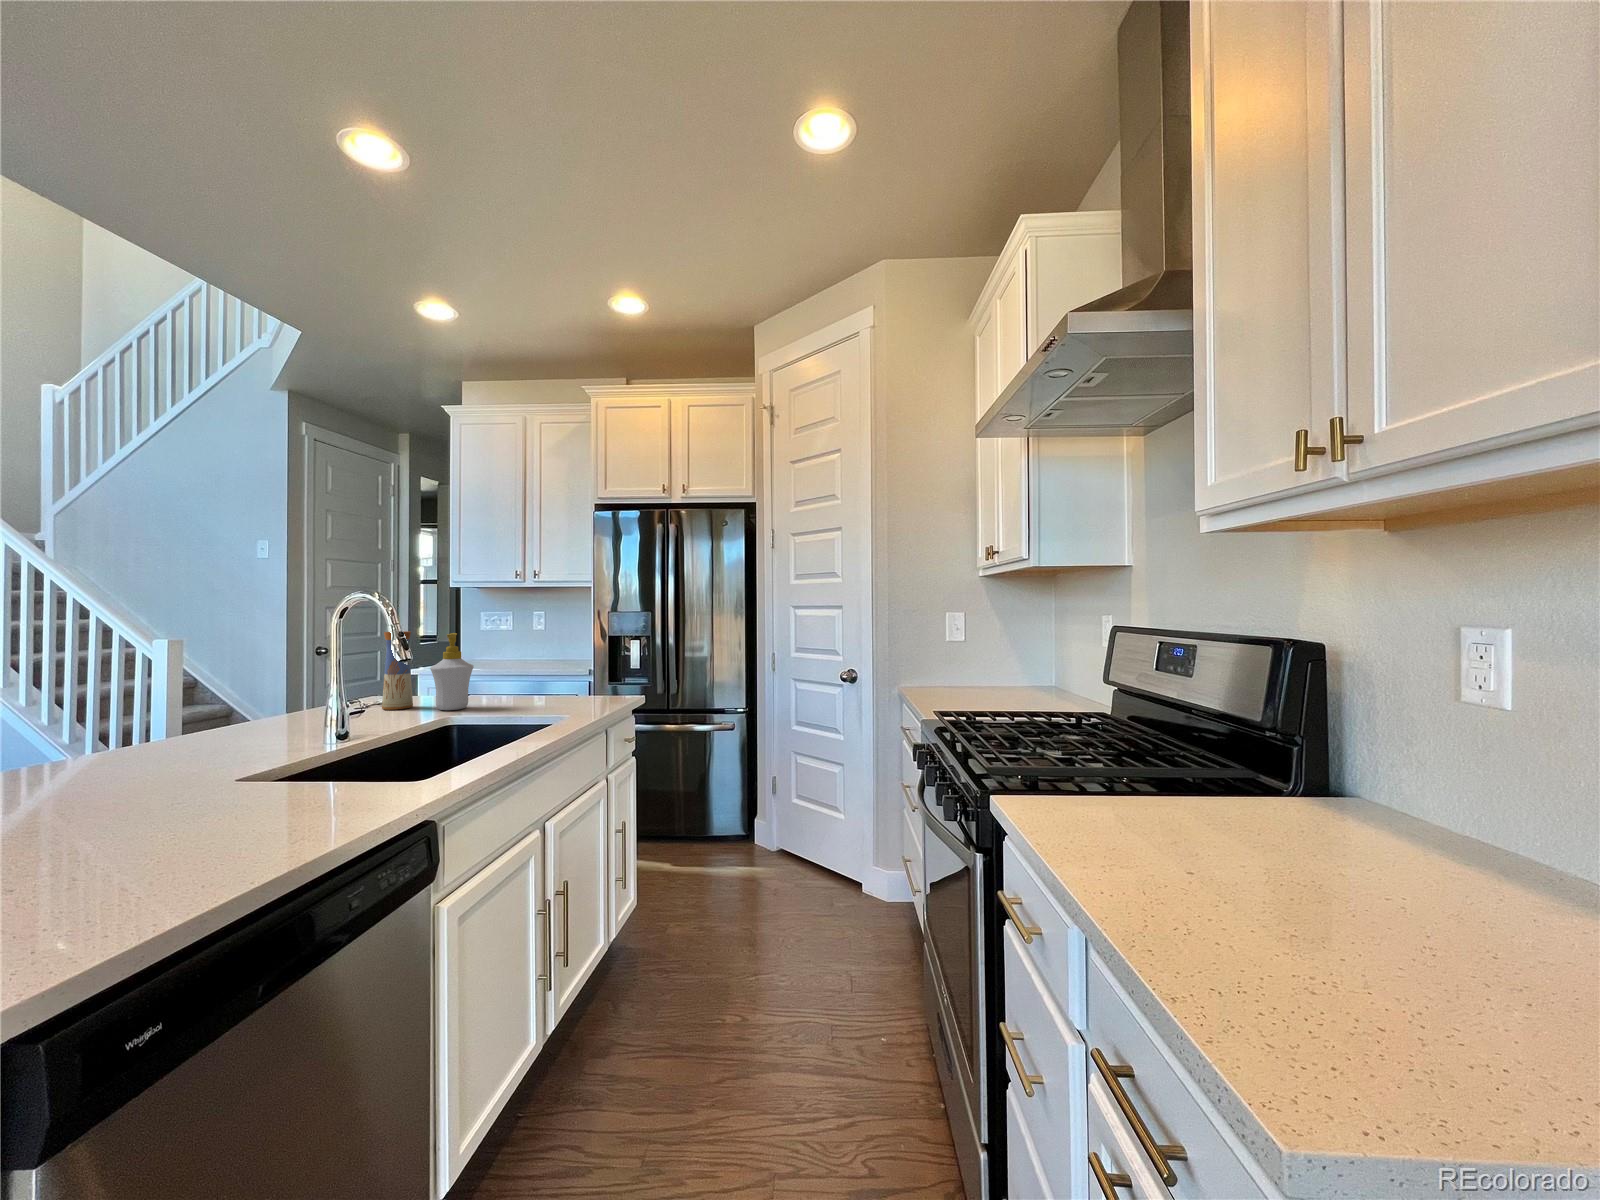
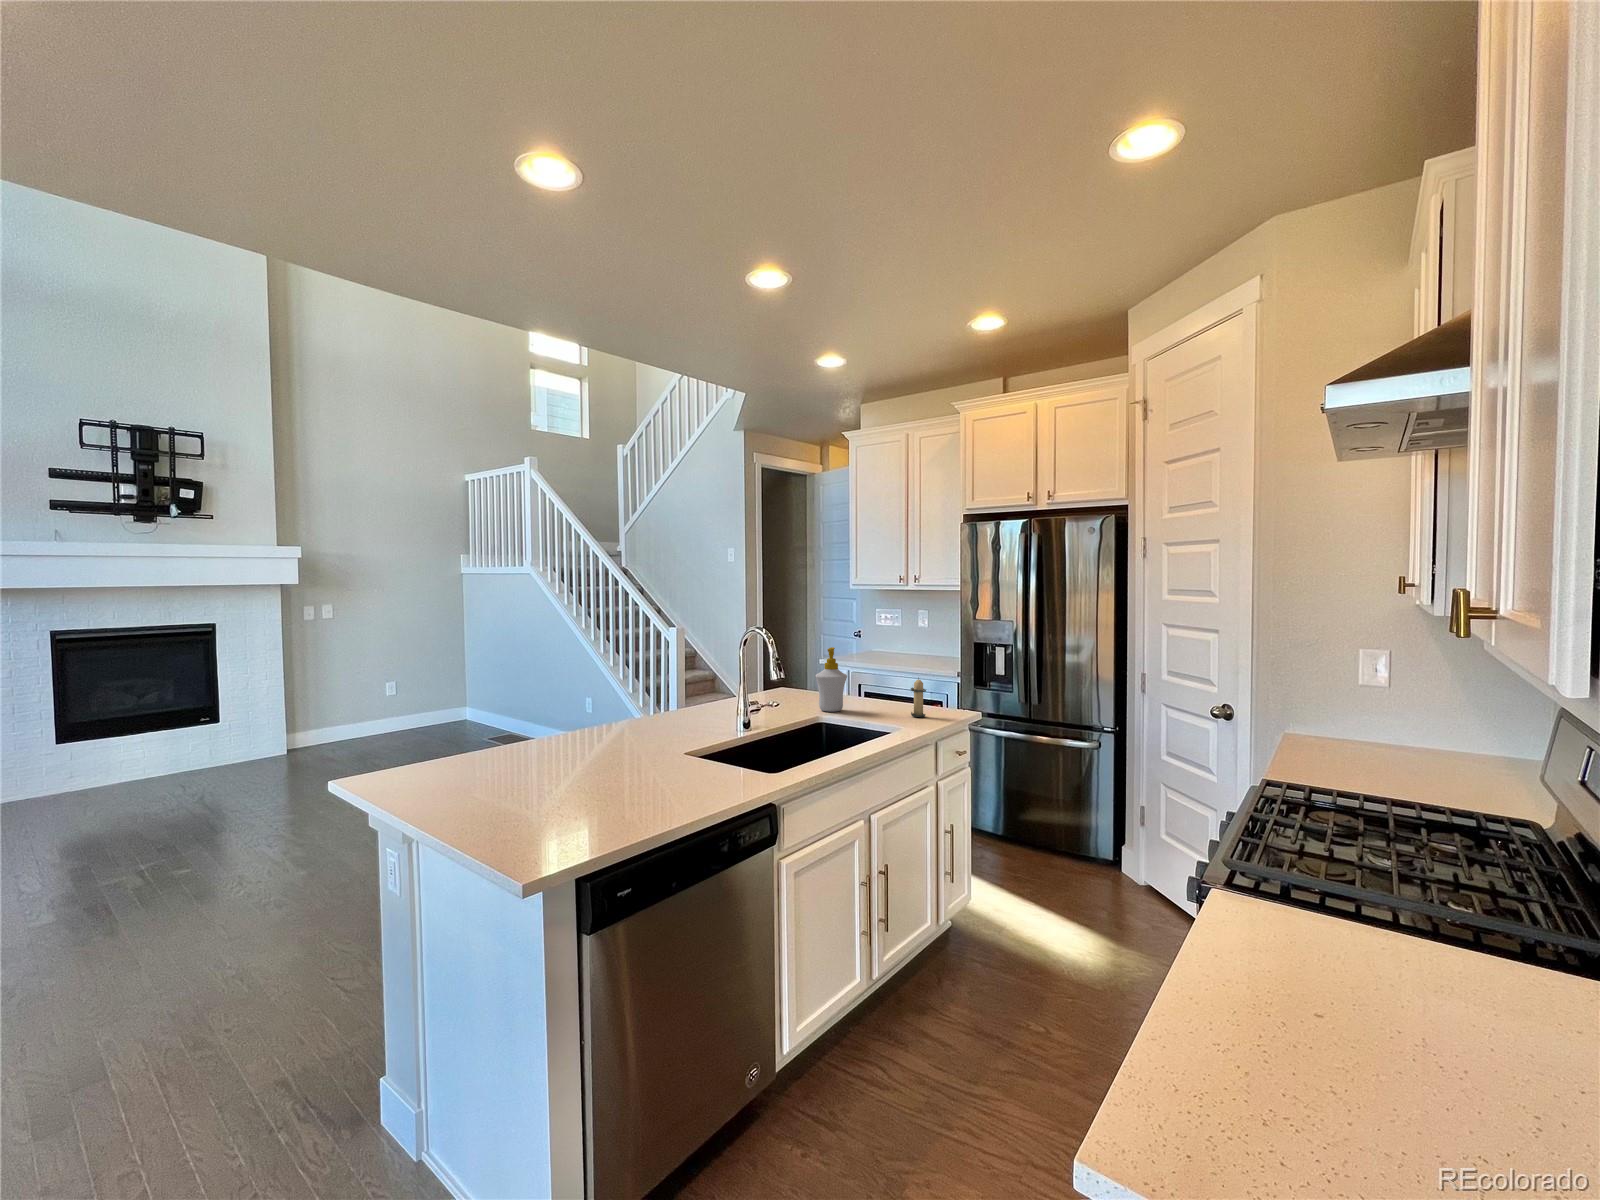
vase: present [382,631,413,710] -> none [781,644,803,707]
candle: none [552,662,575,707] -> present [911,679,926,717]

